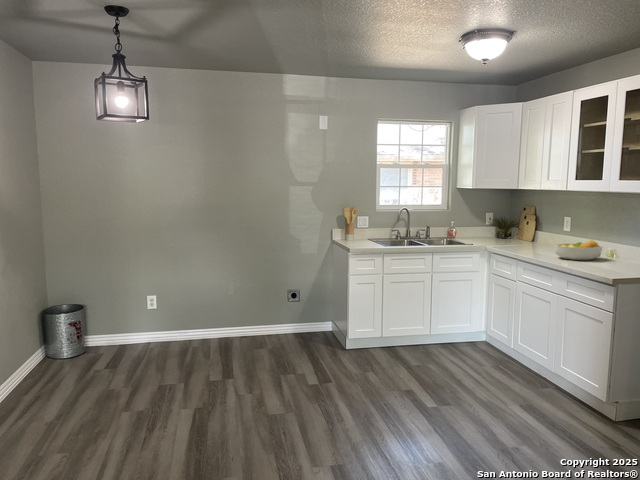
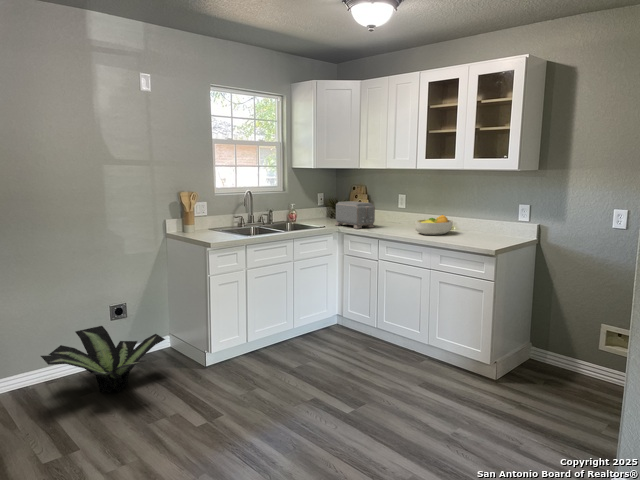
toaster: none [488,222,526,249] -> present [335,201,375,229]
potted plant: none [228,305,313,354] -> present [41,326,165,394]

